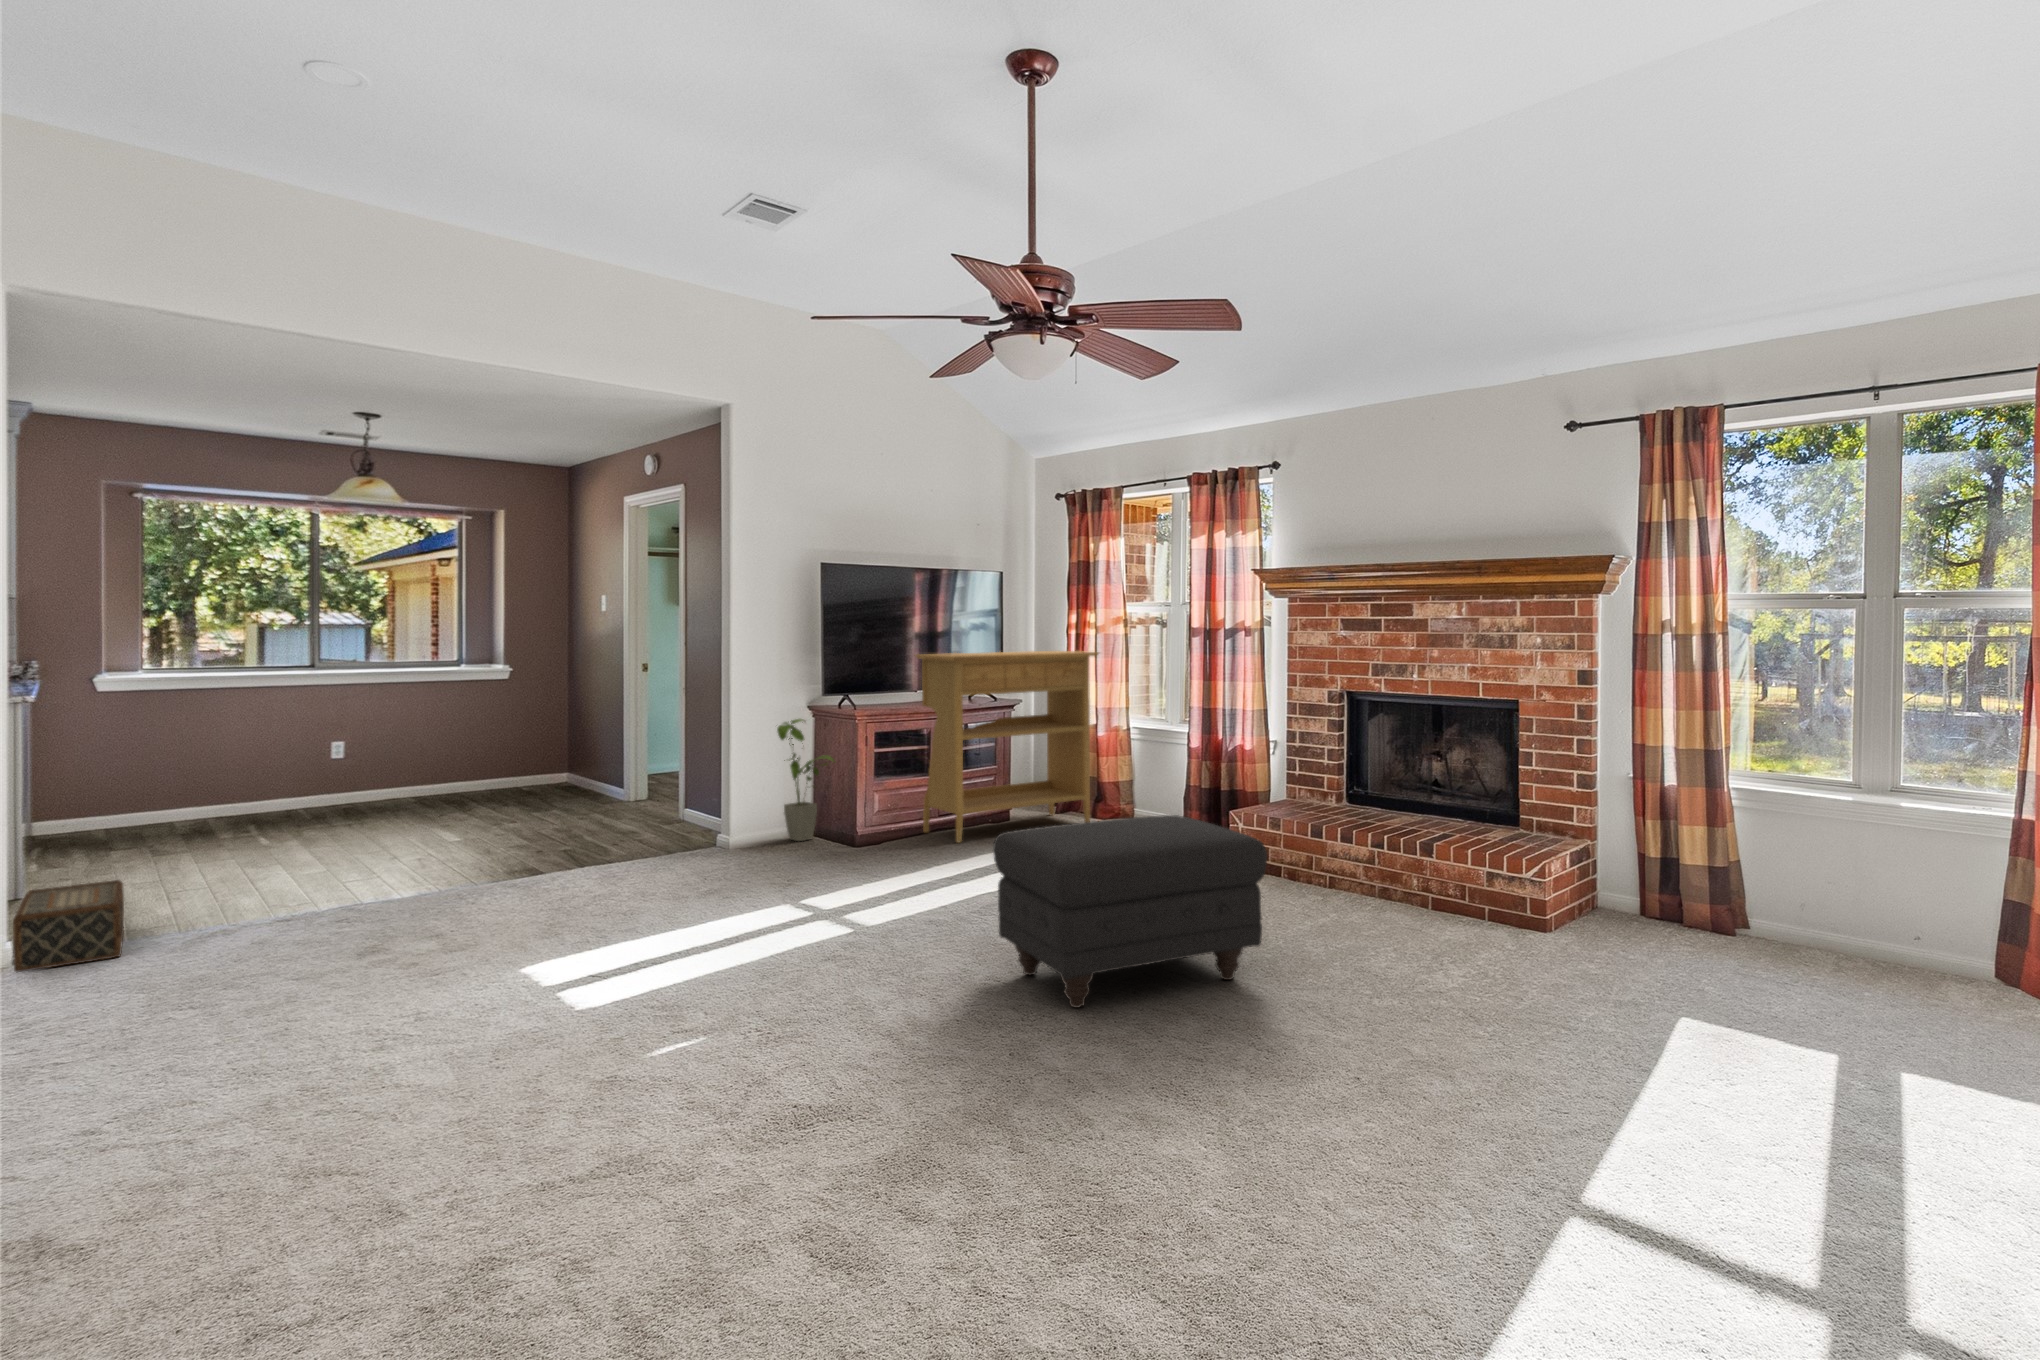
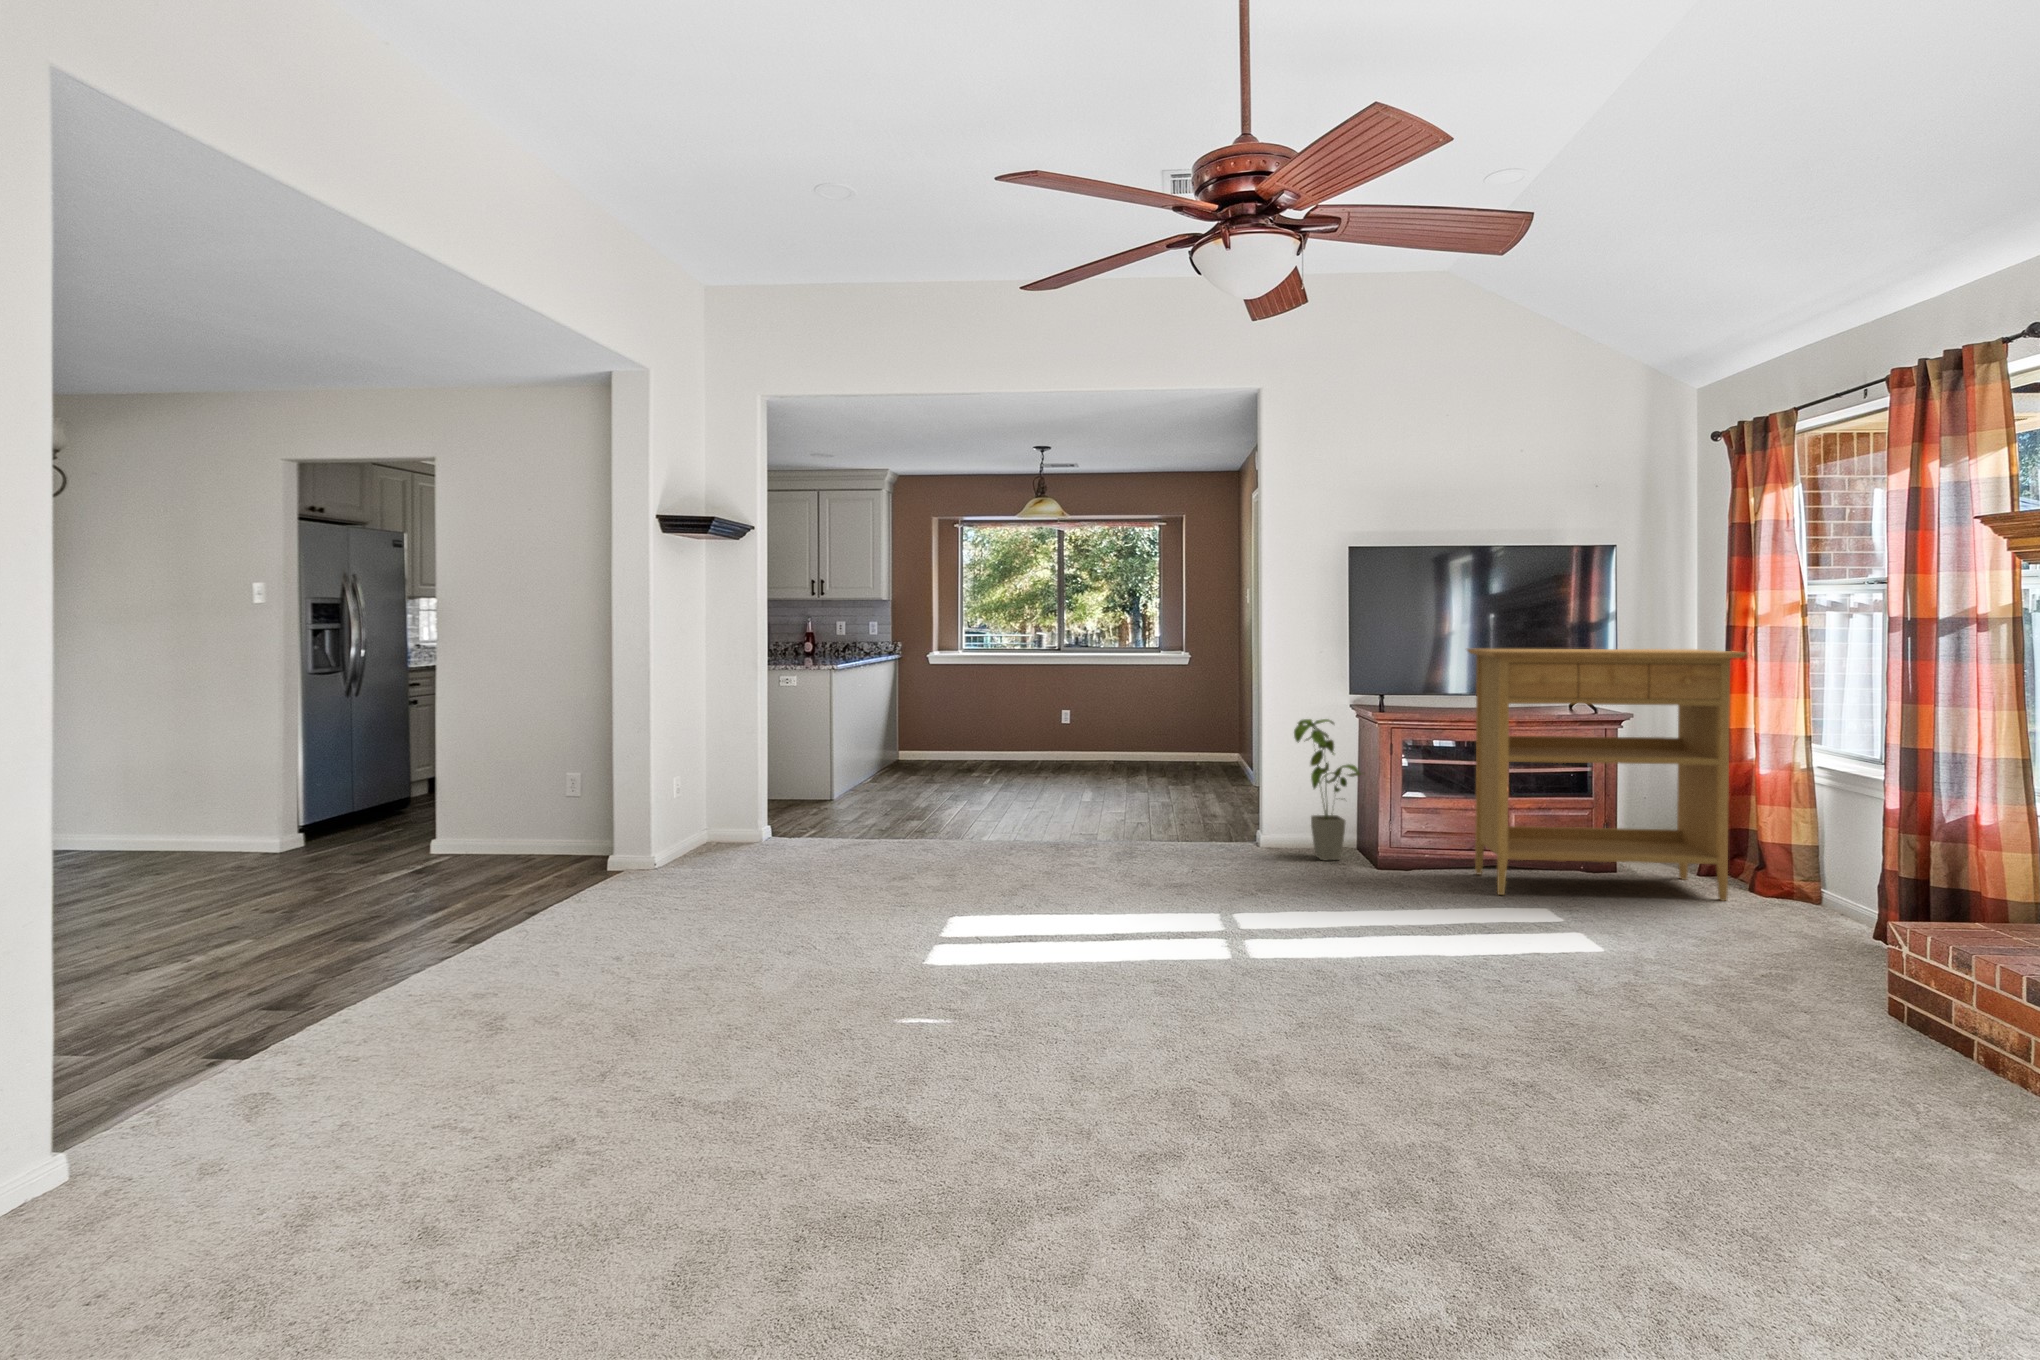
ottoman: present [993,815,1267,1008] -> none [1265,894,1700,1228]
woven basket: present [13,880,124,972] -> none [664,806,761,868]

